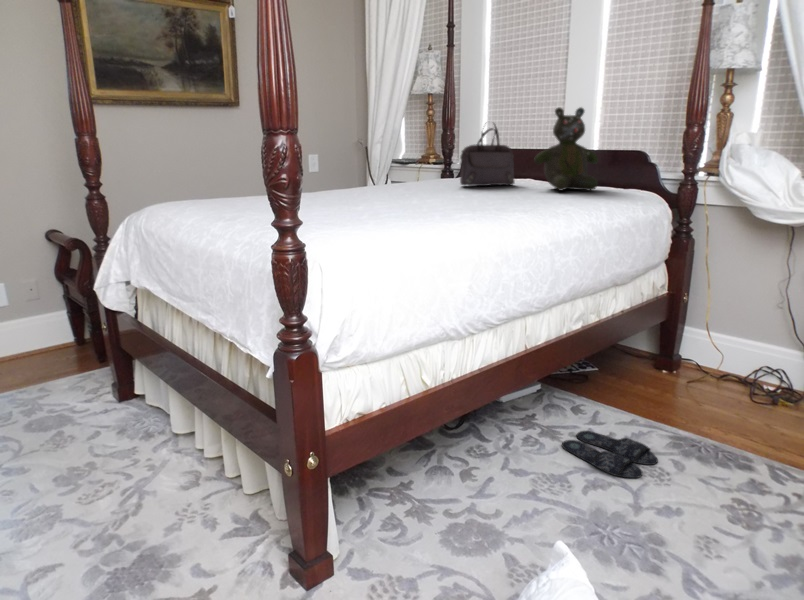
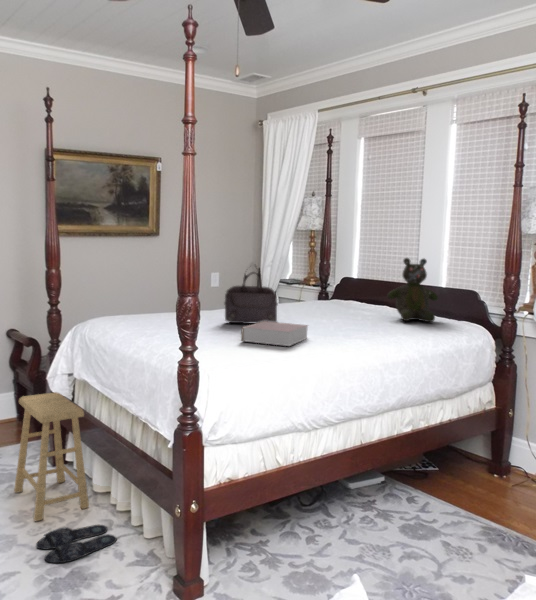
handbag: present [460,124,514,186] -> present [225,272,277,324]
book: none [357,194,448,222] -> present [241,321,308,346]
footstool: none [51,308,168,482] -> present [14,392,89,521]
slippers: present [562,431,658,478] -> present [36,525,117,563]

